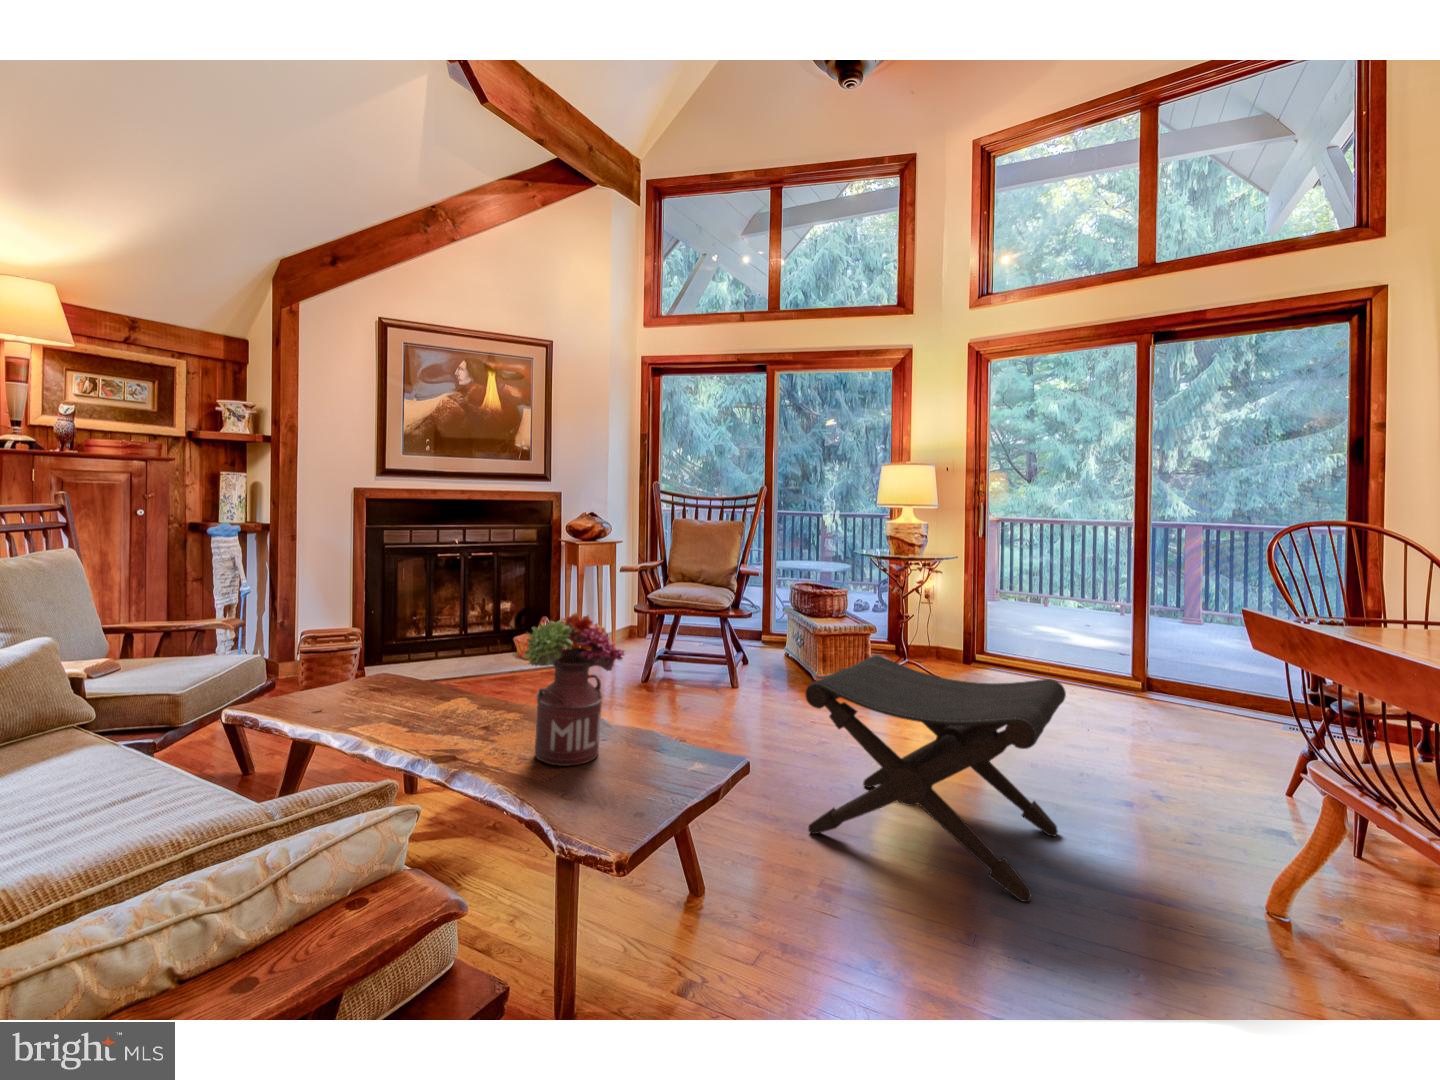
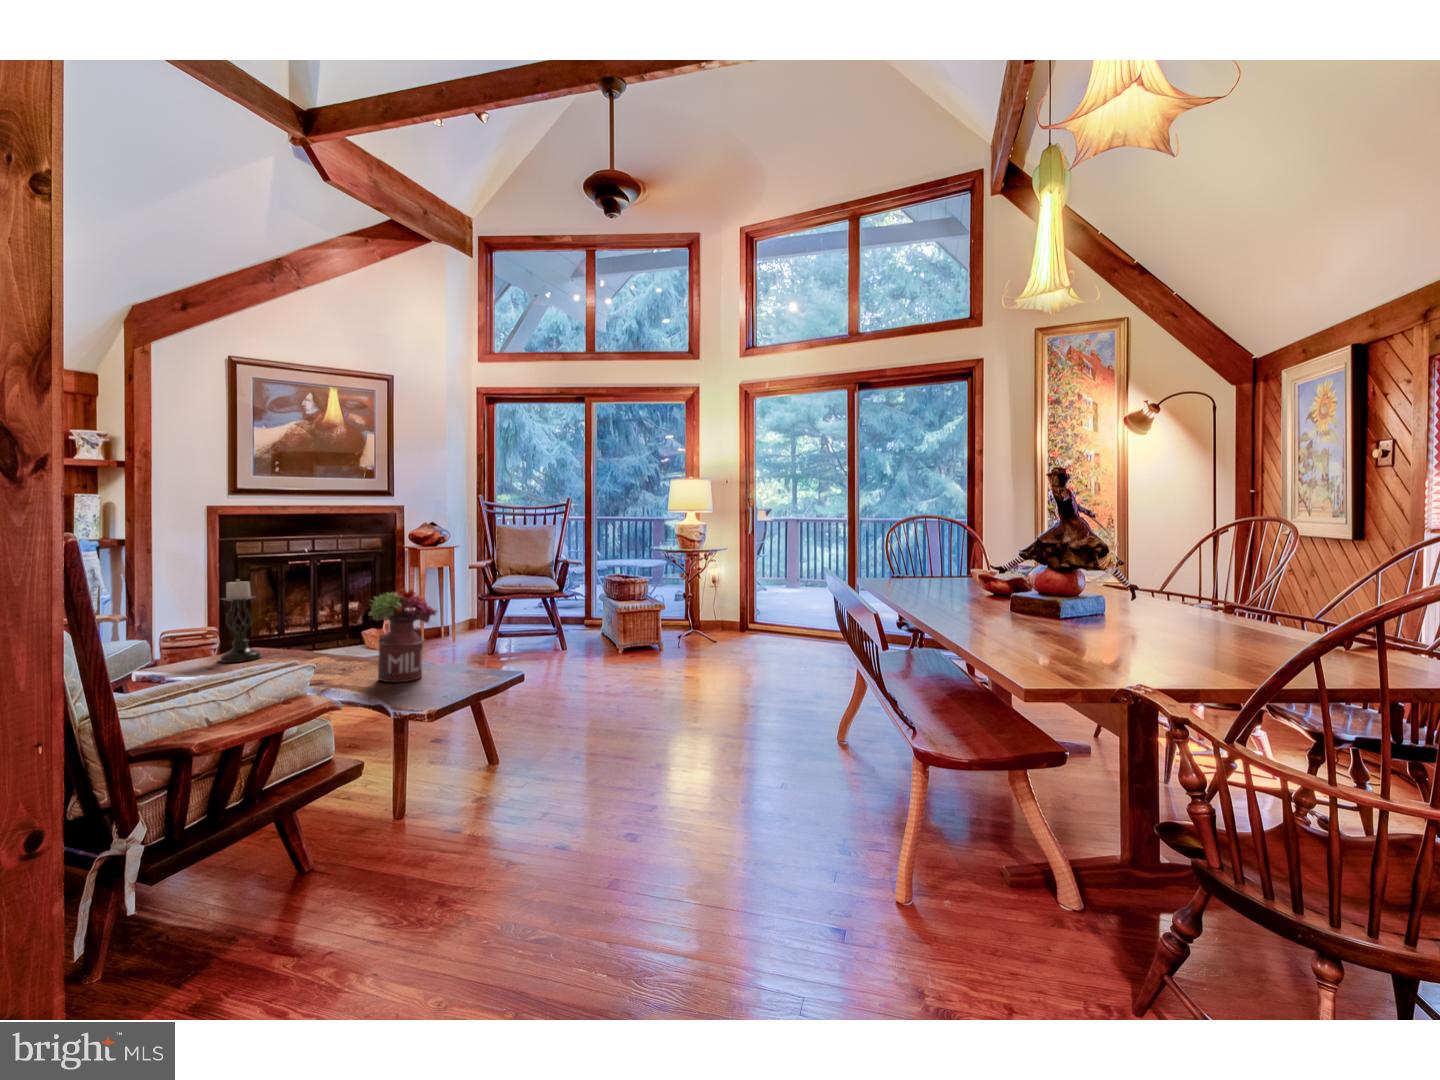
candle holder: none [334,584,387,699] -> present [220,579,261,663]
footstool: present [805,655,1066,902] -> none [571,616,739,748]

